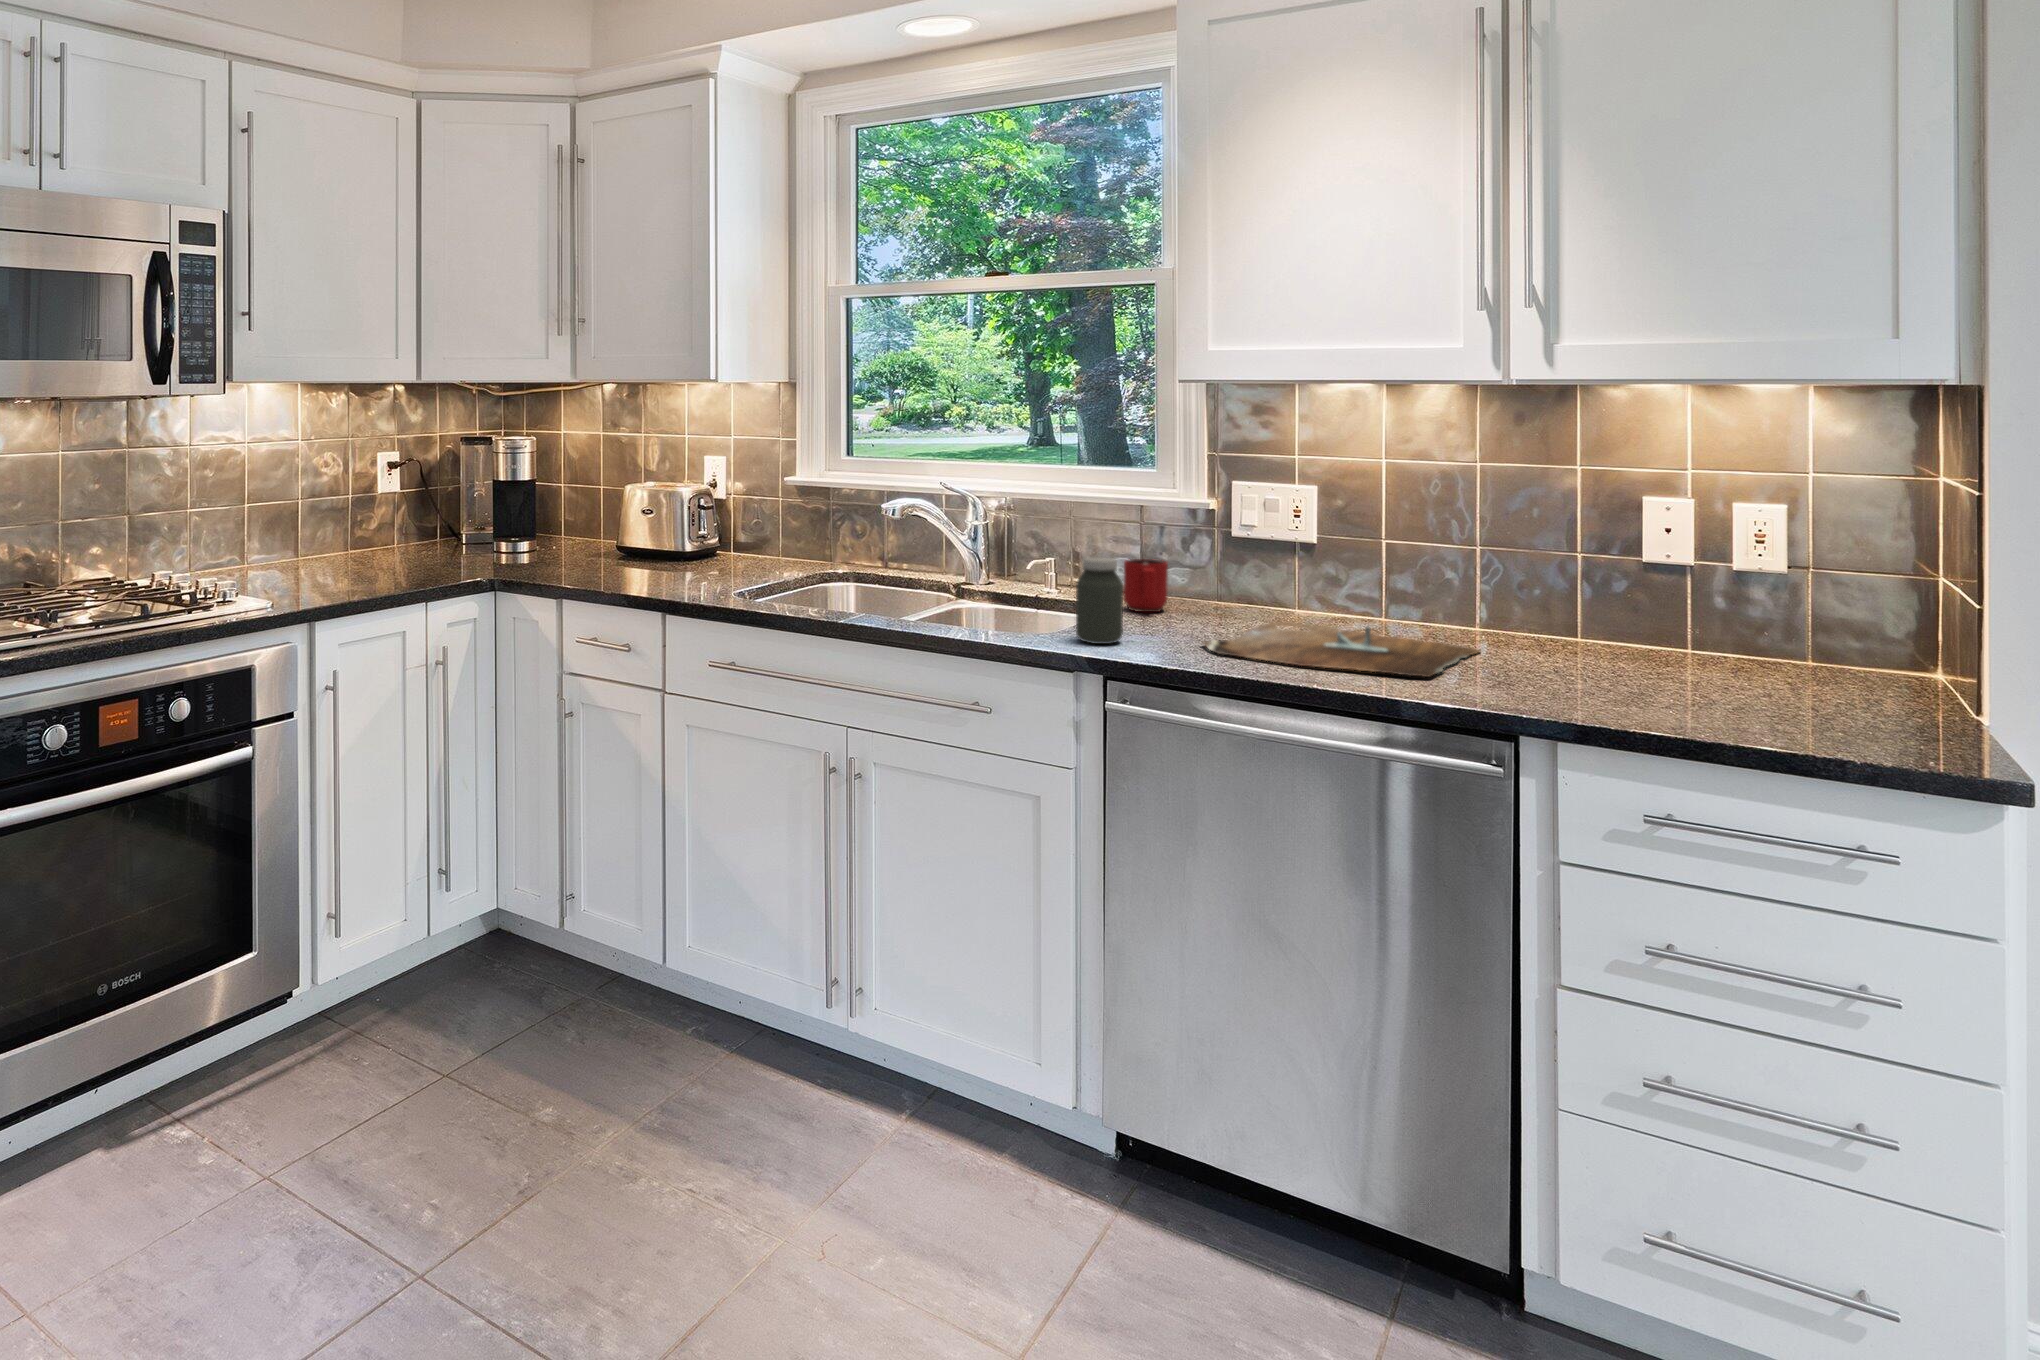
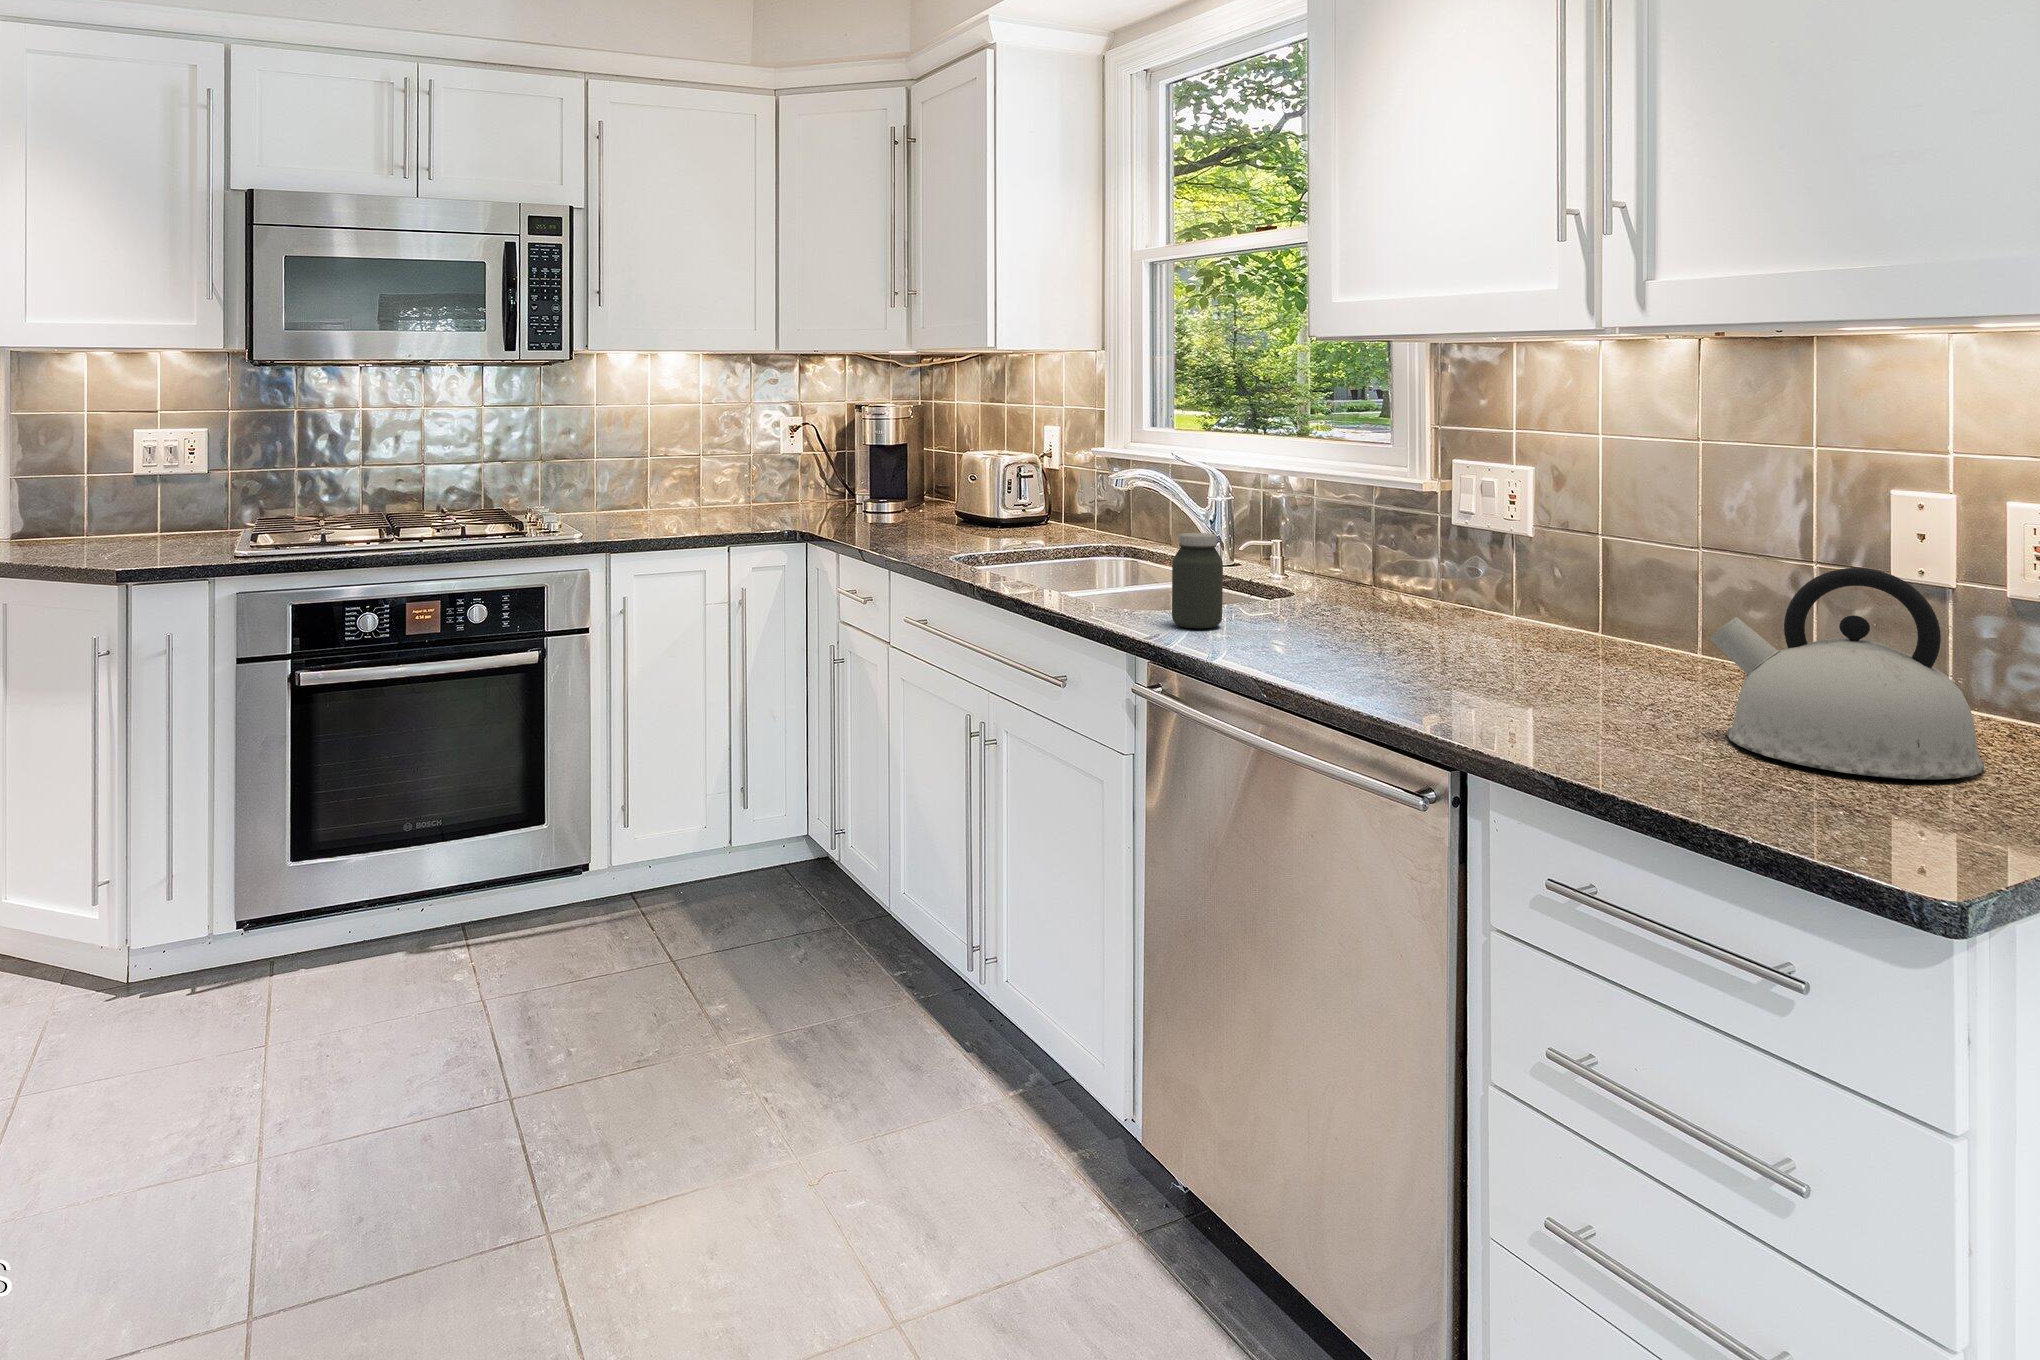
mug: present [1123,559,1168,612] -> none [1326,547,1377,607]
kettle: none [1631,559,1826,703] -> present [1709,568,1984,779]
cutting board: present [1203,622,1479,677] -> none [1279,627,1624,692]

